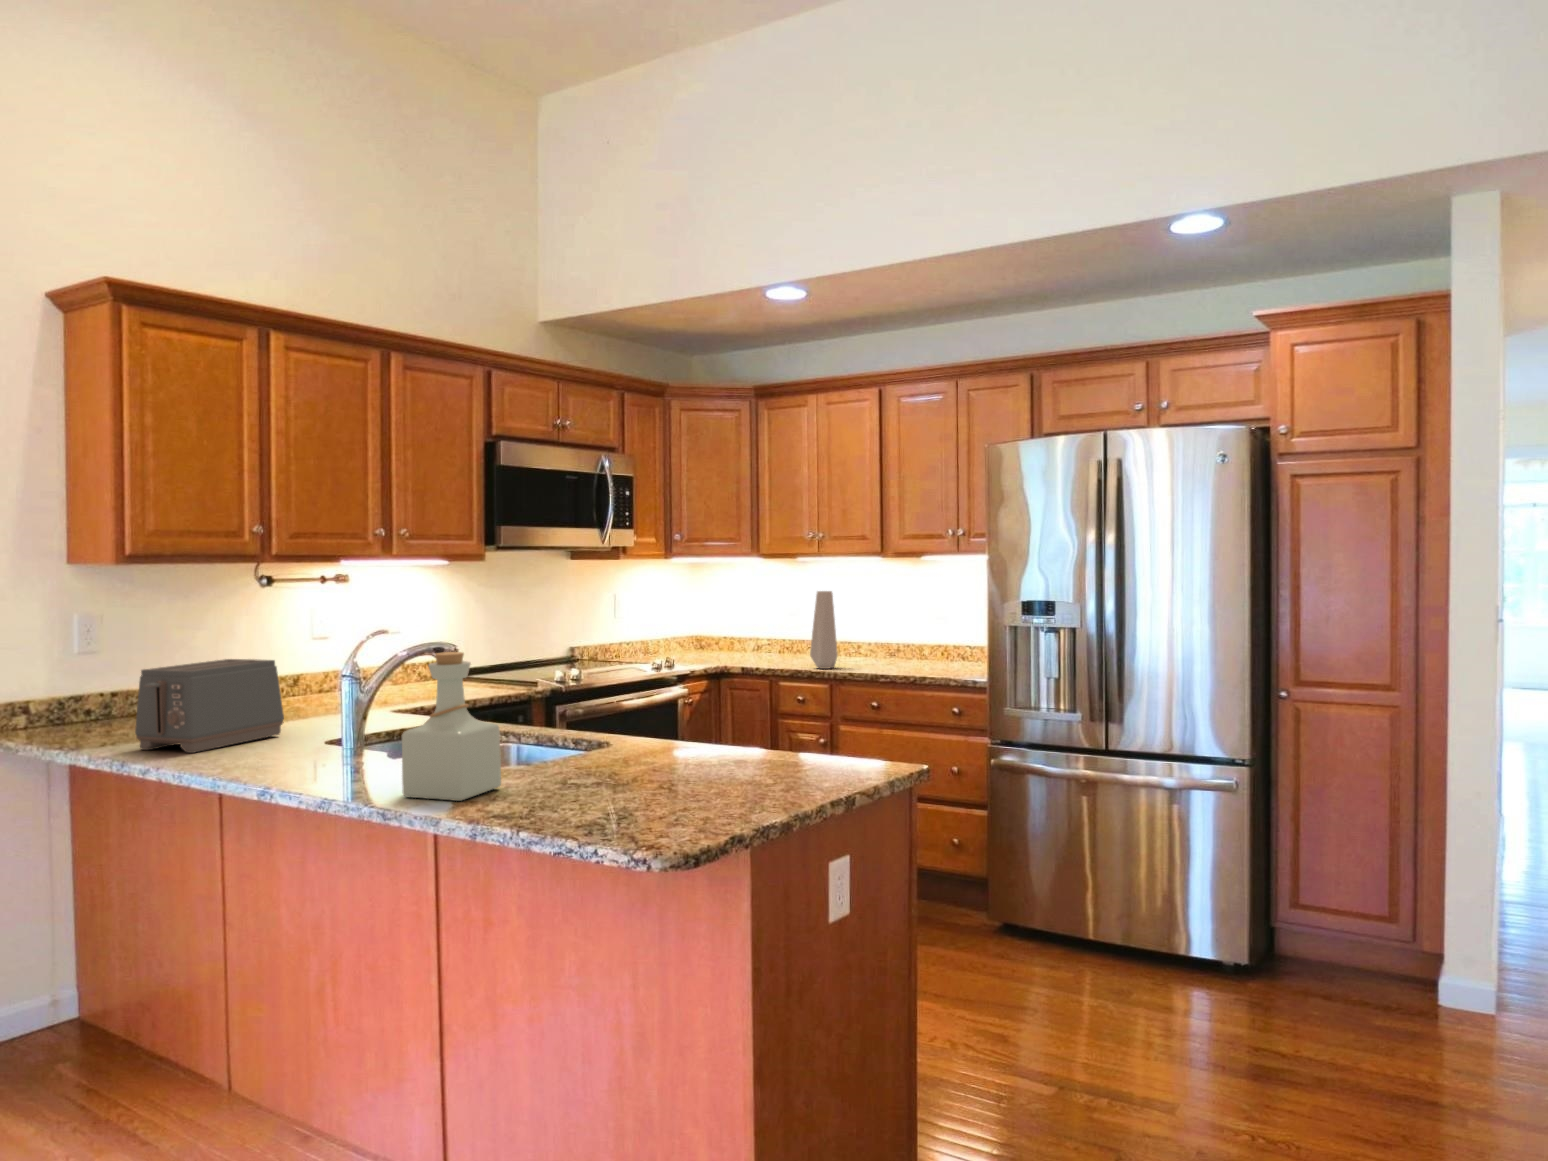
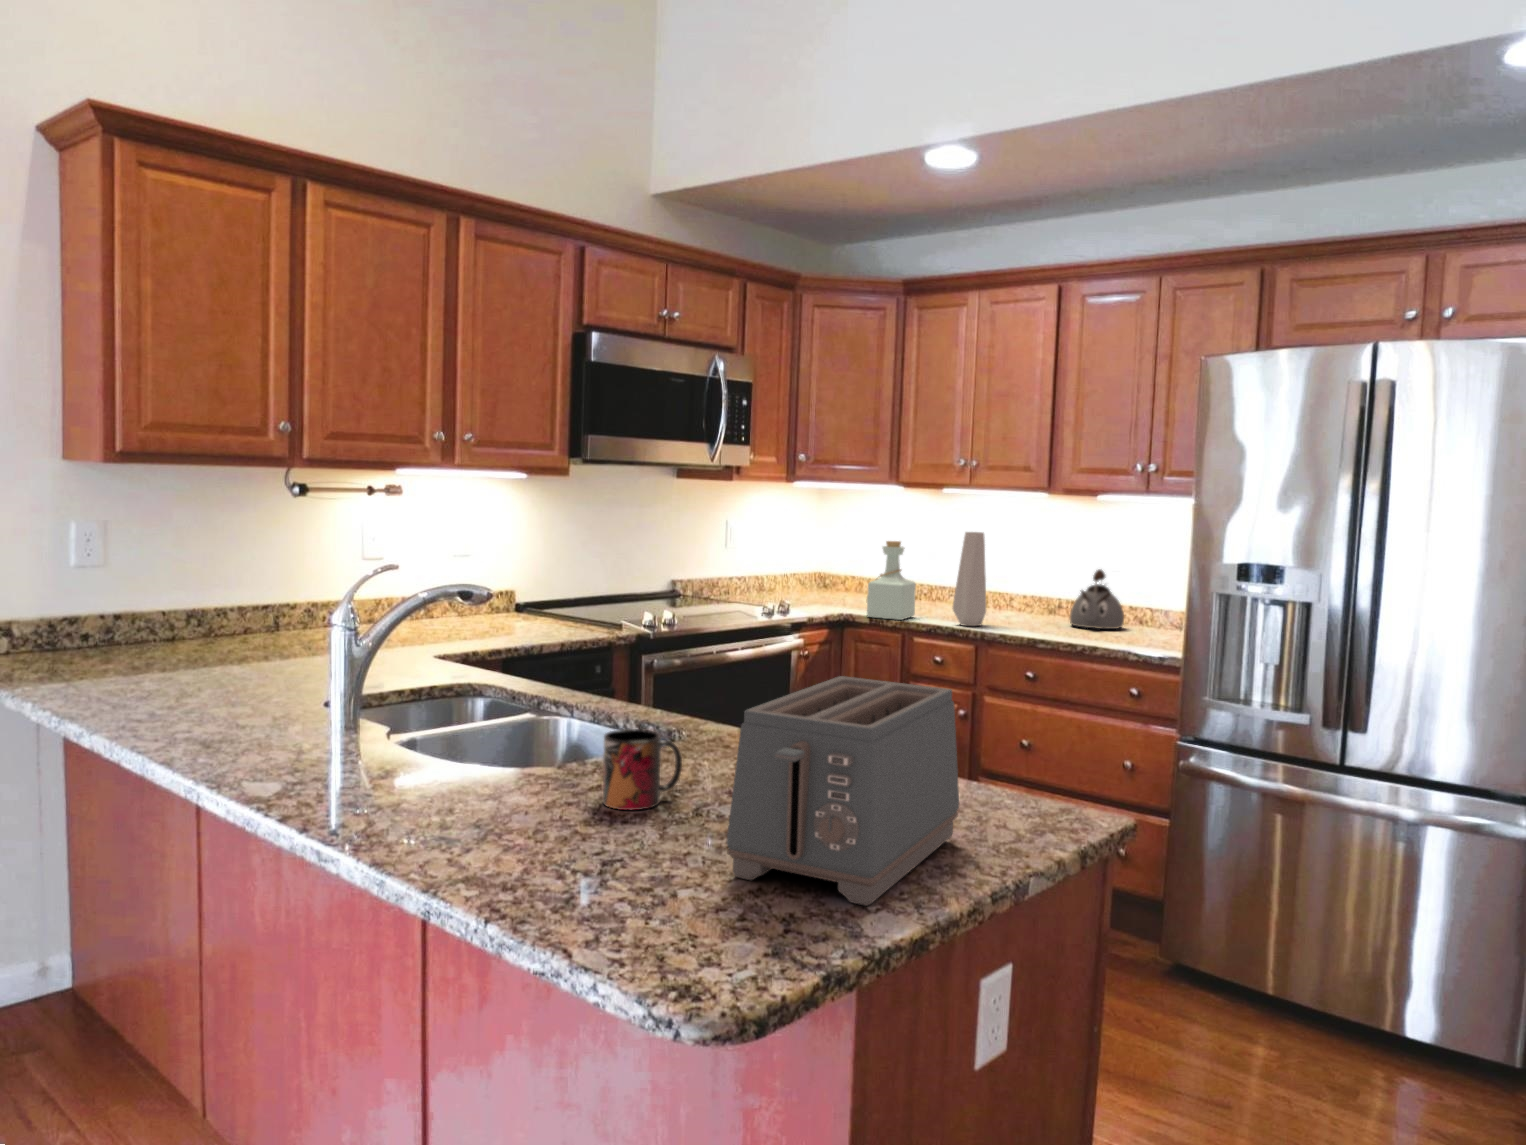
kettle: none [906,616,949,665] -> present [1070,569,1124,629]
bottle: present [402,652,501,801] -> present [867,541,916,620]
toaster: present [135,659,284,753] -> present [727,676,959,906]
mug: none [567,728,621,782] -> present [603,729,682,810]

